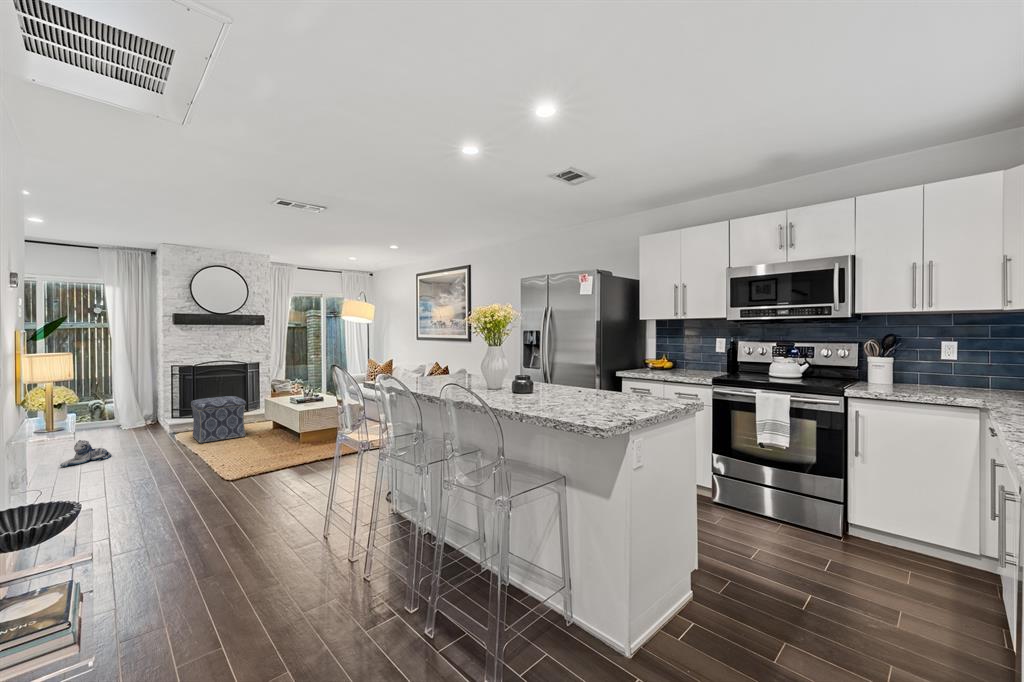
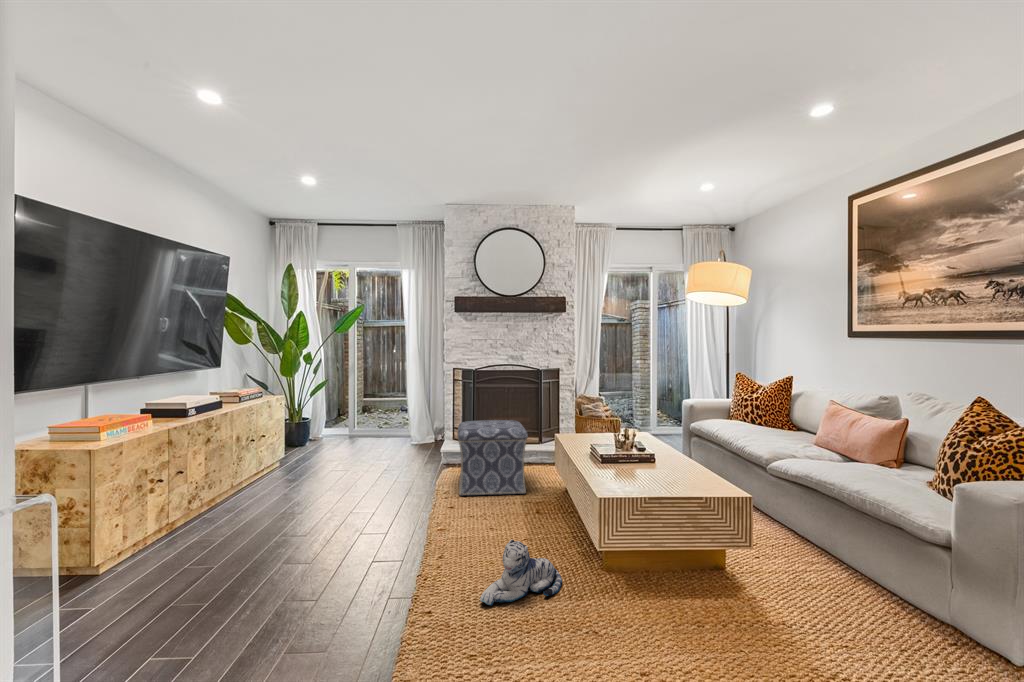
plush toy: present [60,440,111,466] -> present [480,539,562,605]

